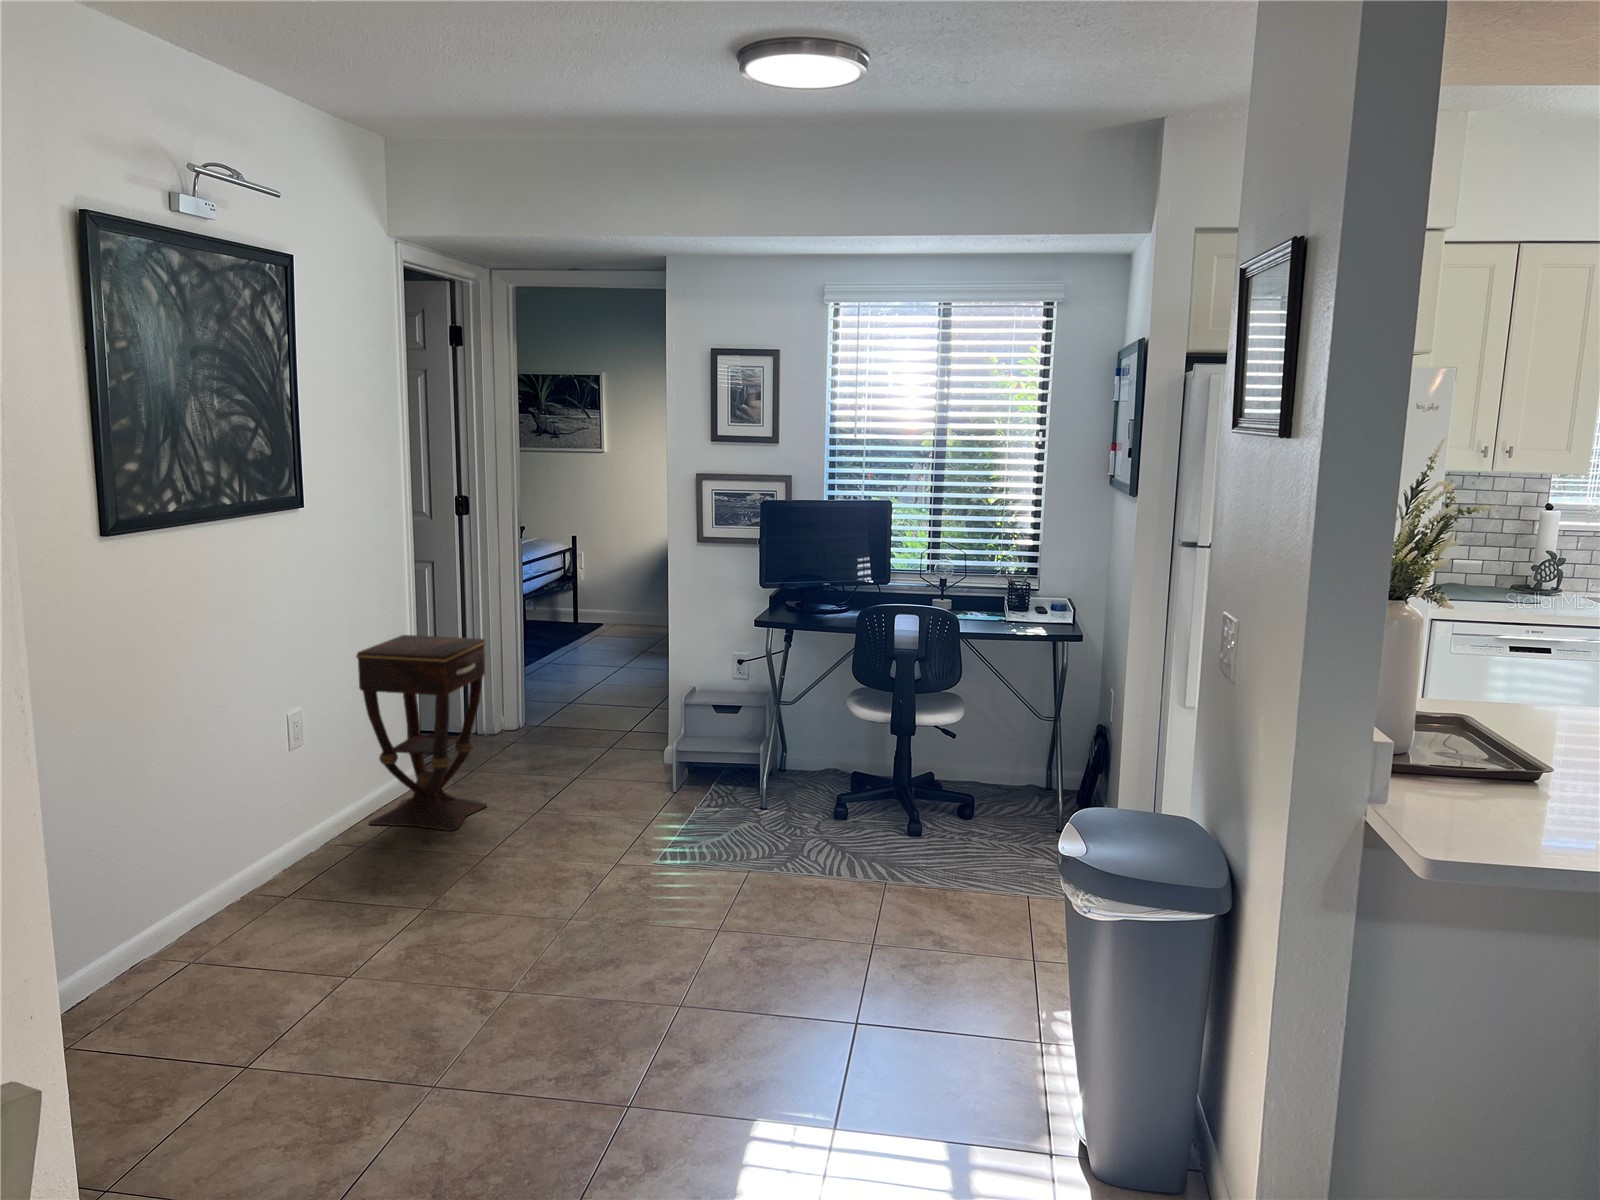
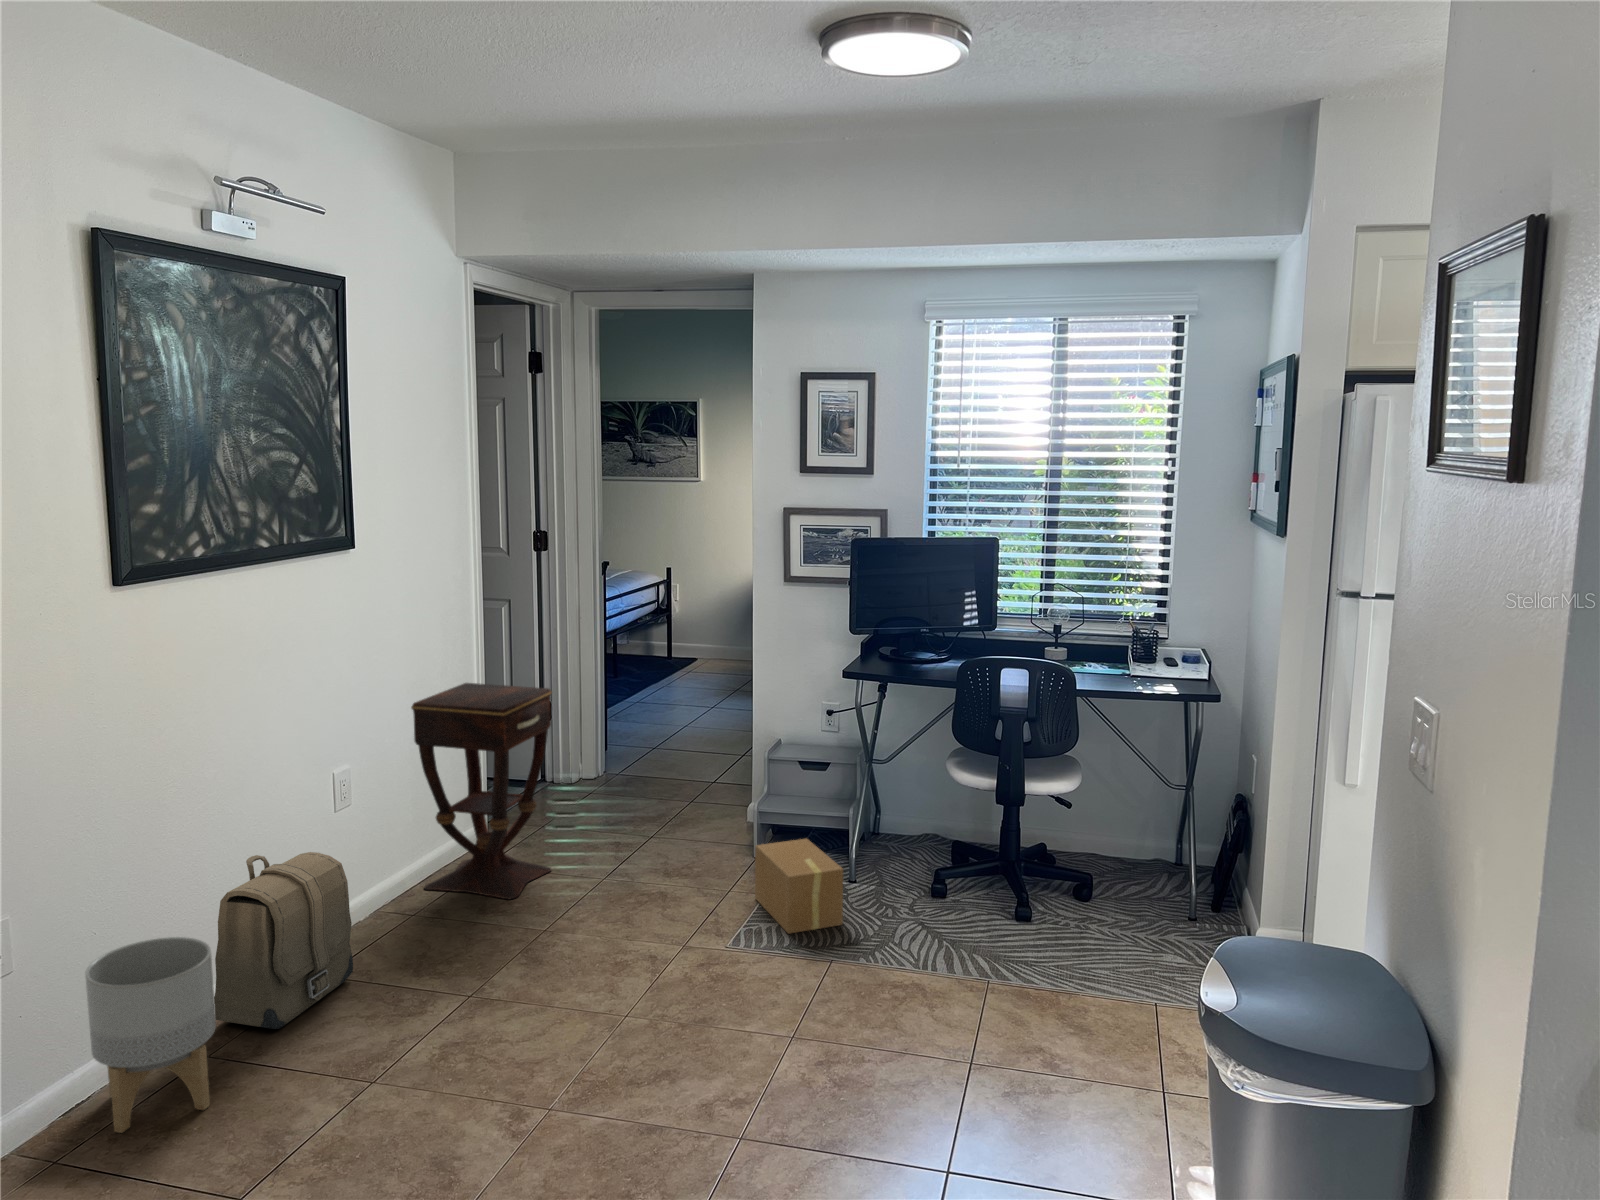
cardboard box: none [677,770,757,852] -> present [755,839,843,934]
backpack: none [189,784,314,941] -> present [214,852,353,1029]
planter: none [83,855,202,1027] -> present [85,937,216,1133]

